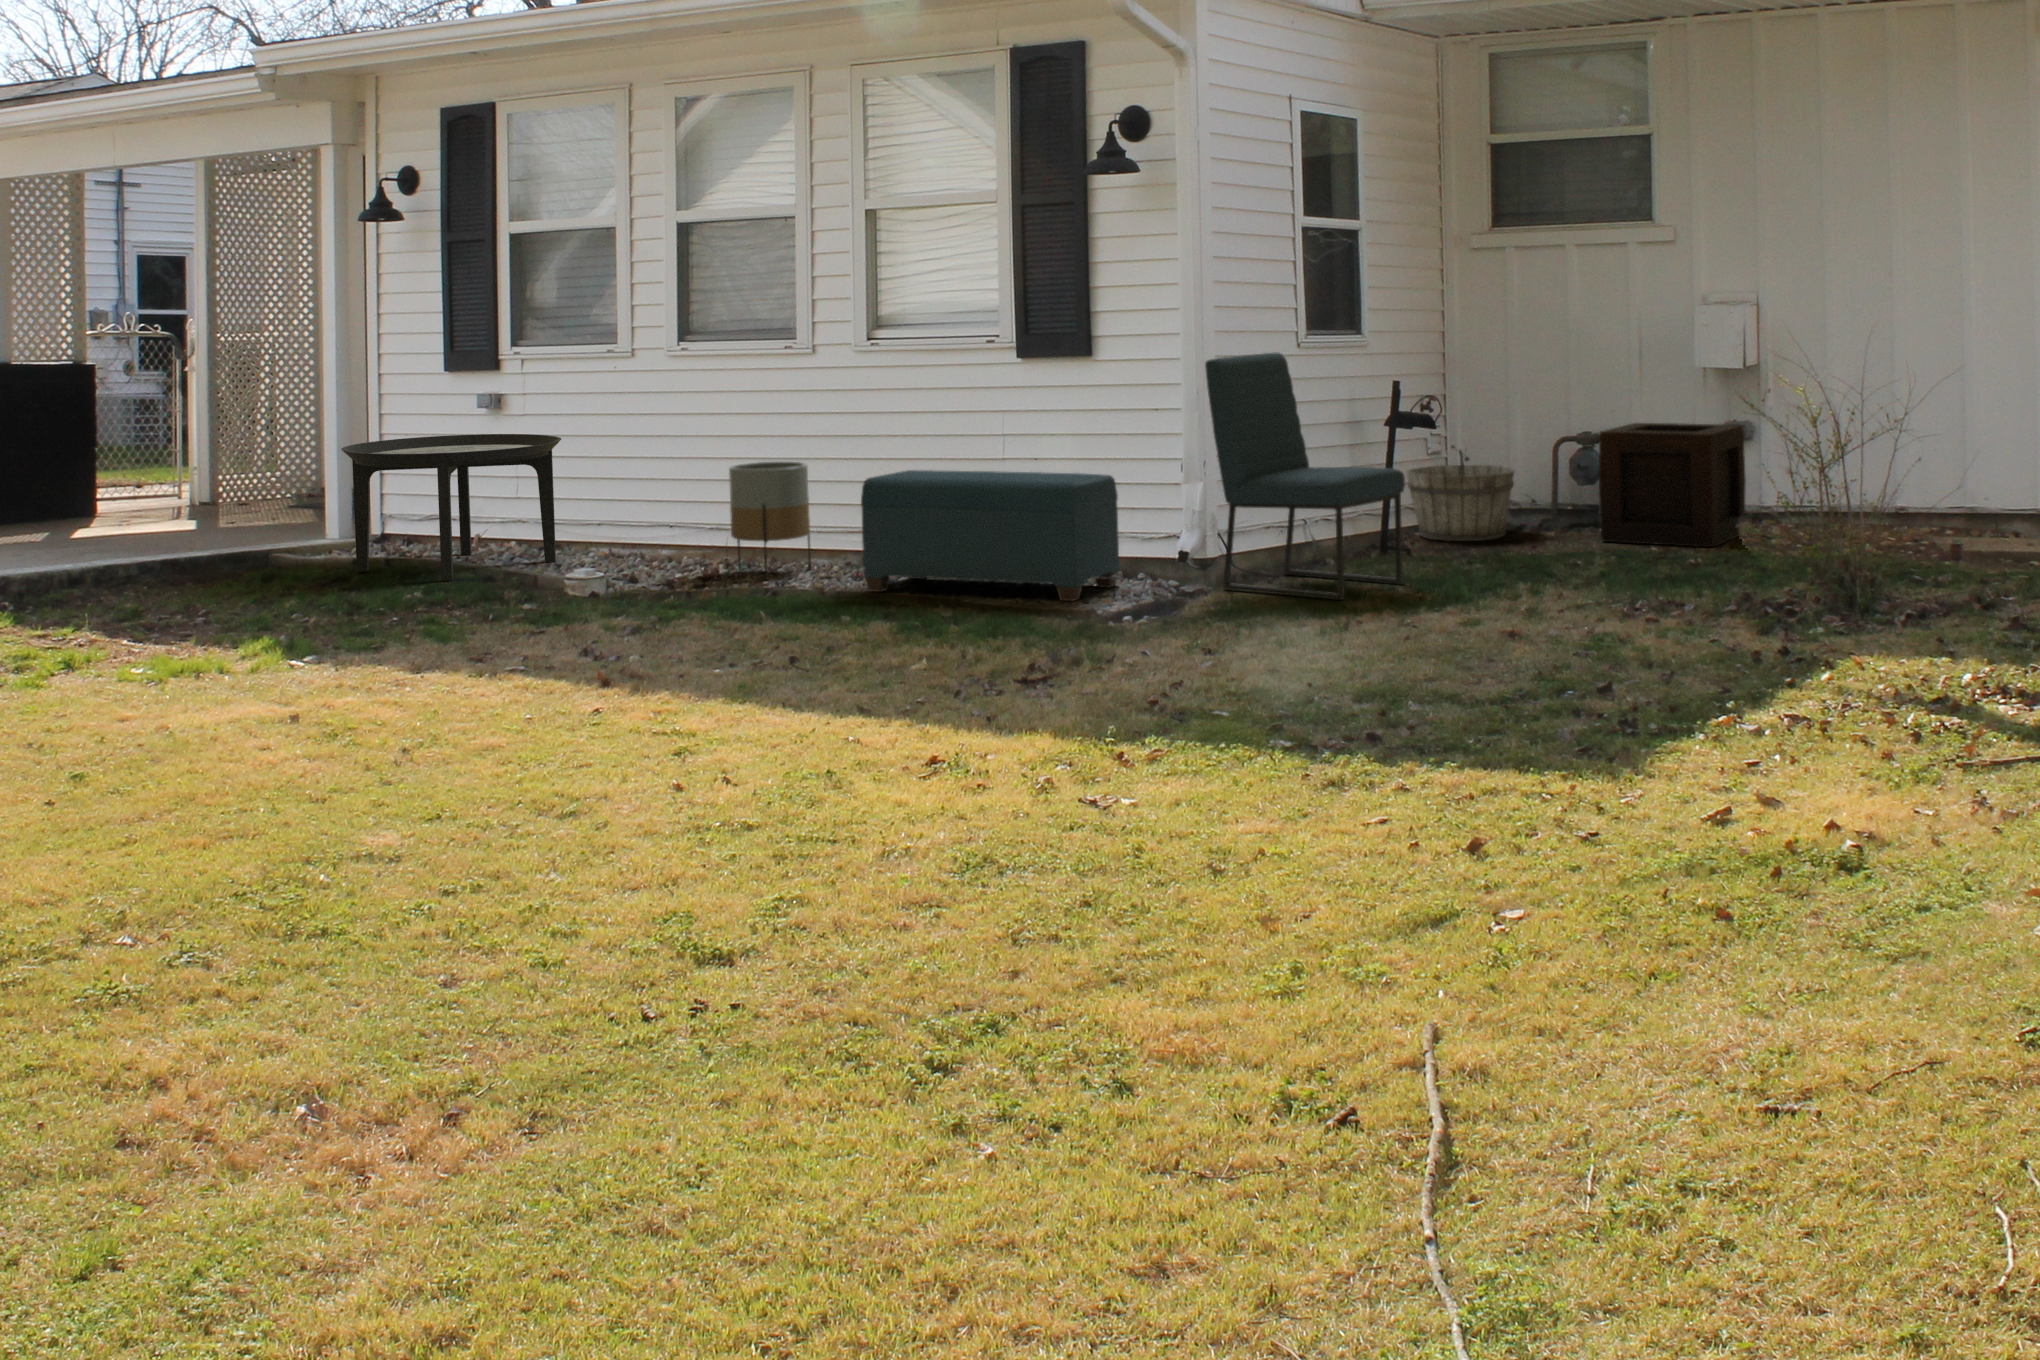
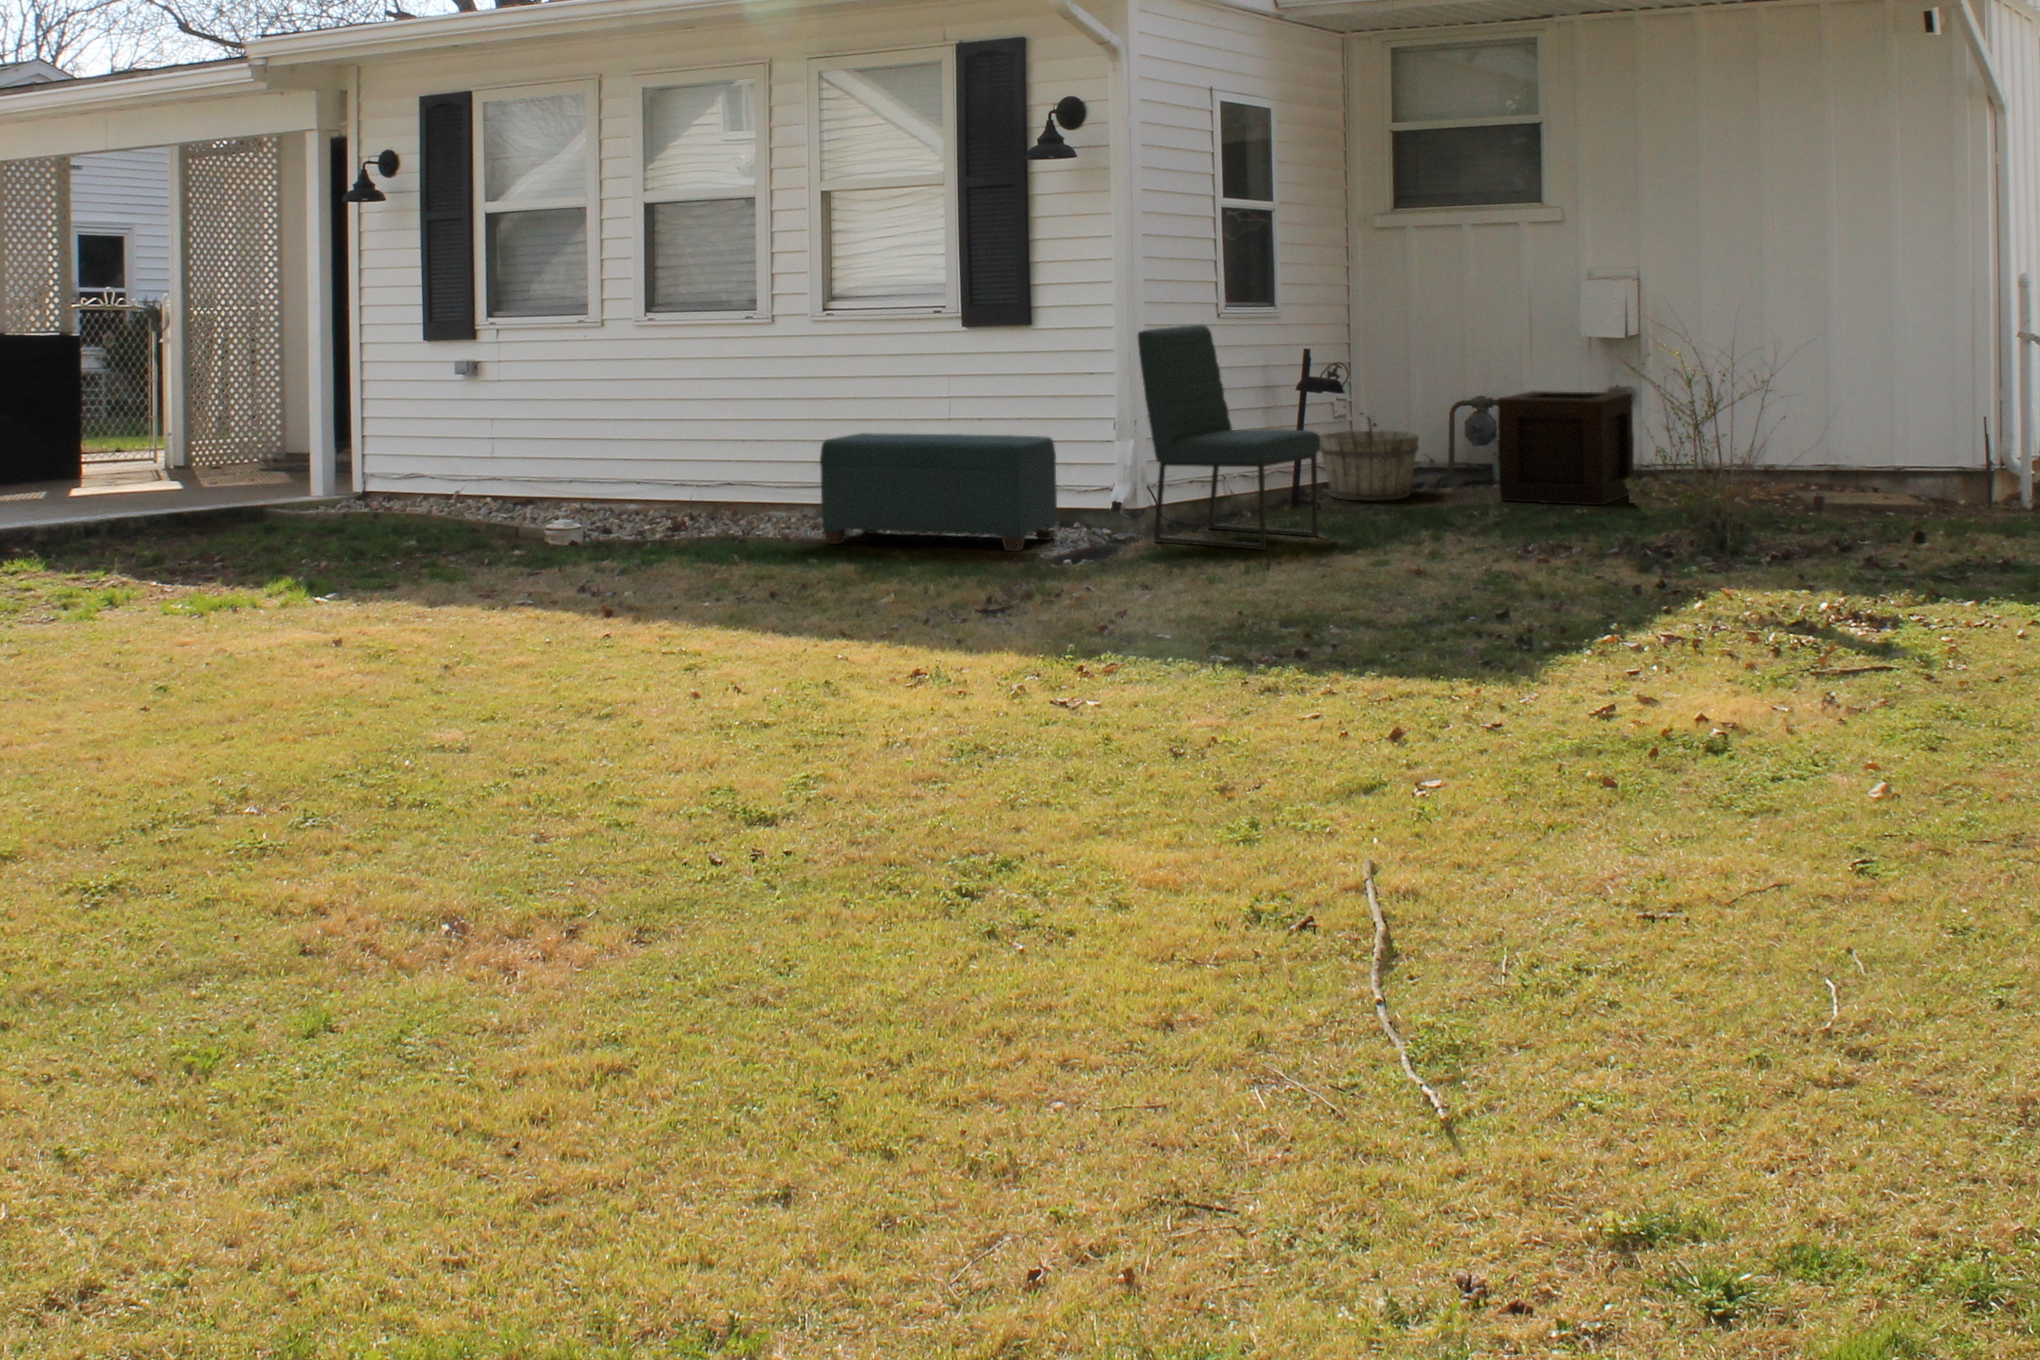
round table: present [341,434,561,581] -> none [330,402,533,536]
planter: present [729,462,811,578] -> none [694,427,768,534]

